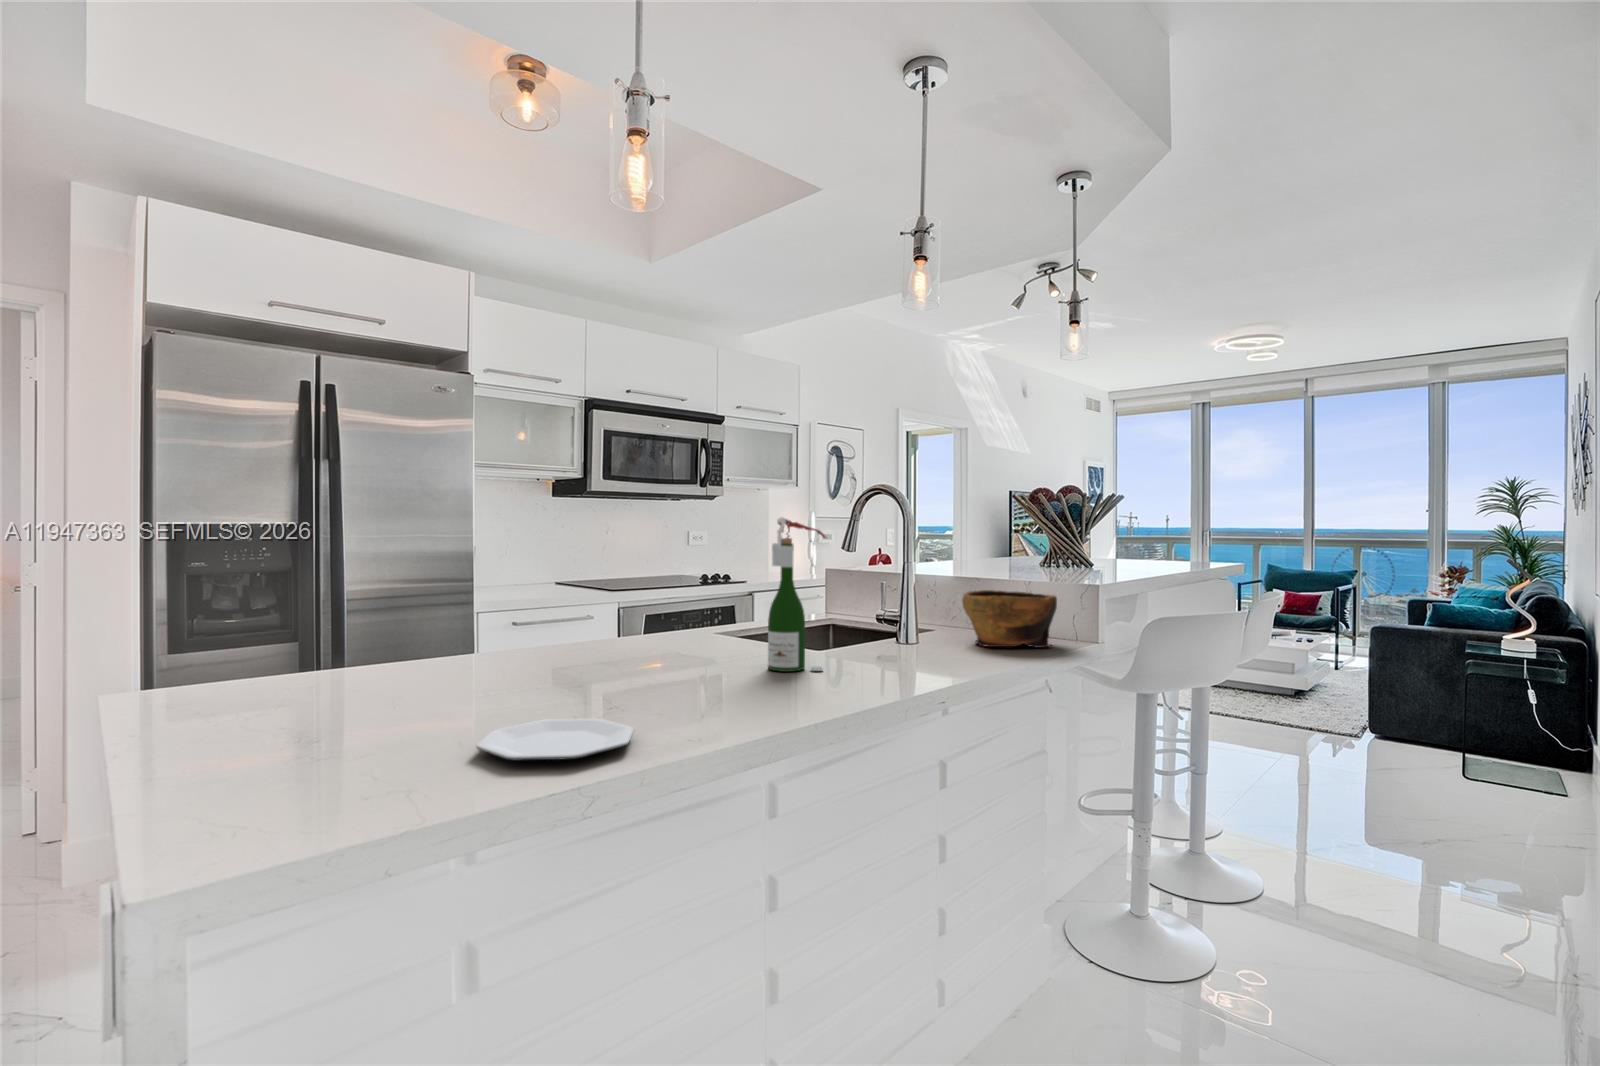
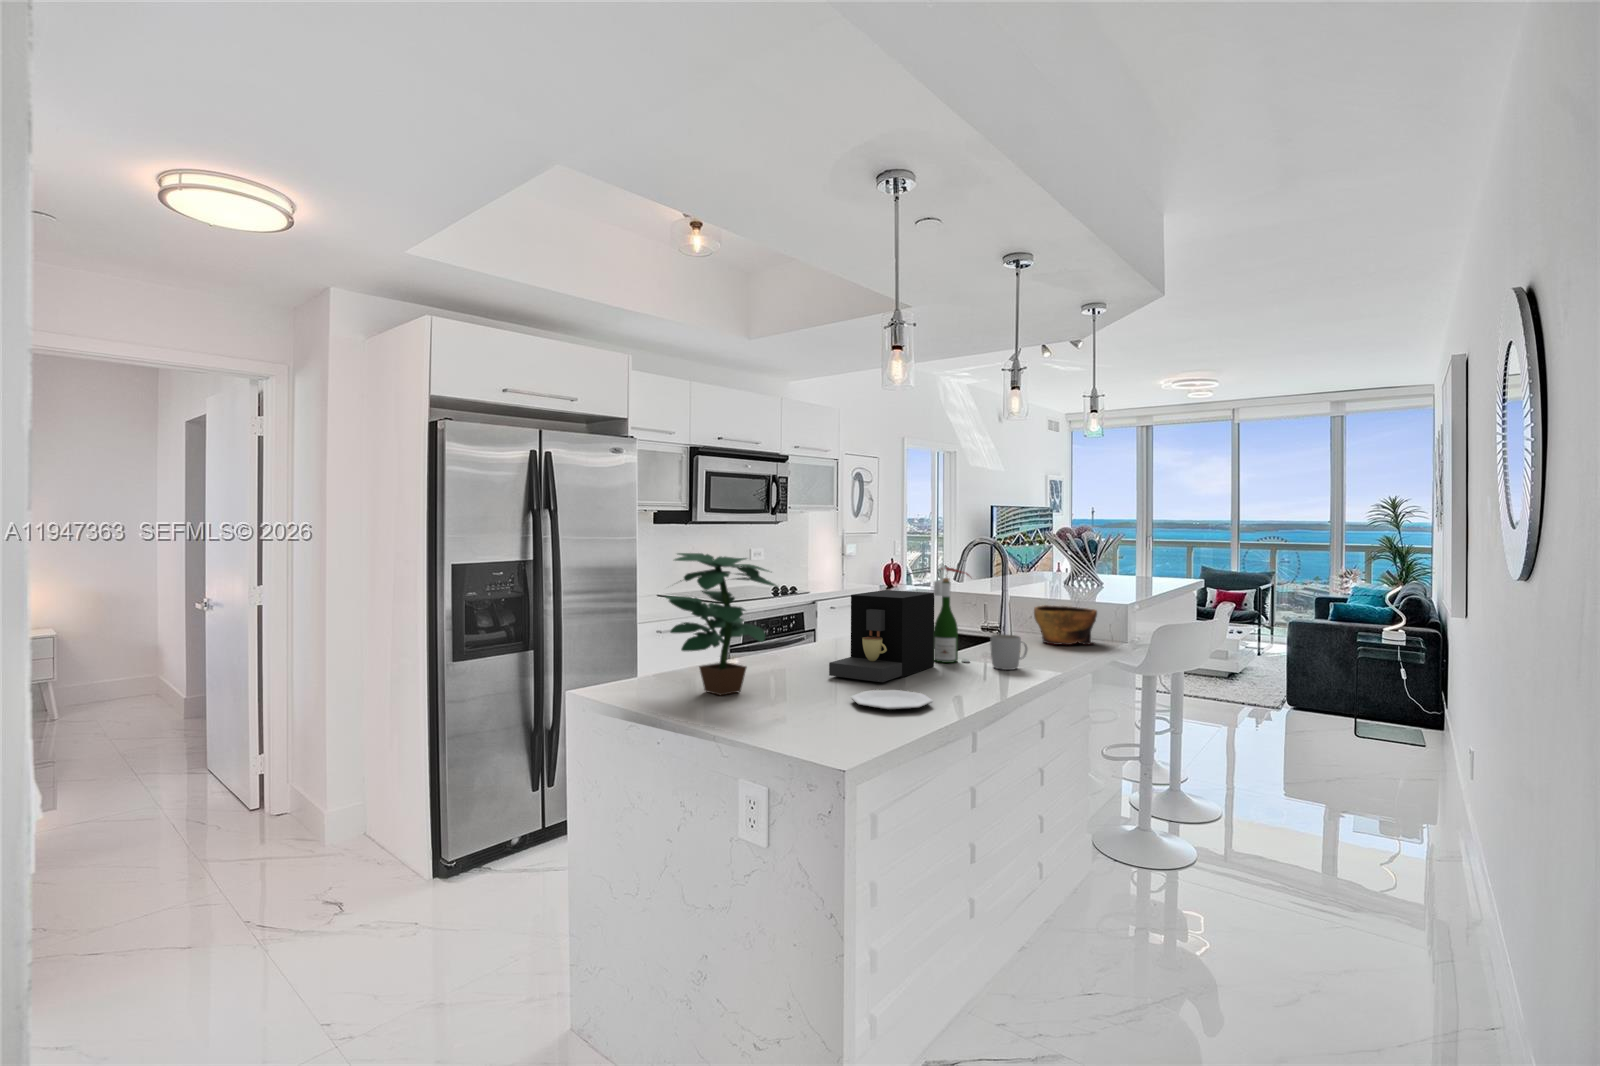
potted plant: none [187,479,422,722] -> present [666,553,778,695]
coffee maker: none [549,557,754,703] -> present [829,590,934,682]
mug: none [844,627,907,685] -> present [990,634,1027,670]

